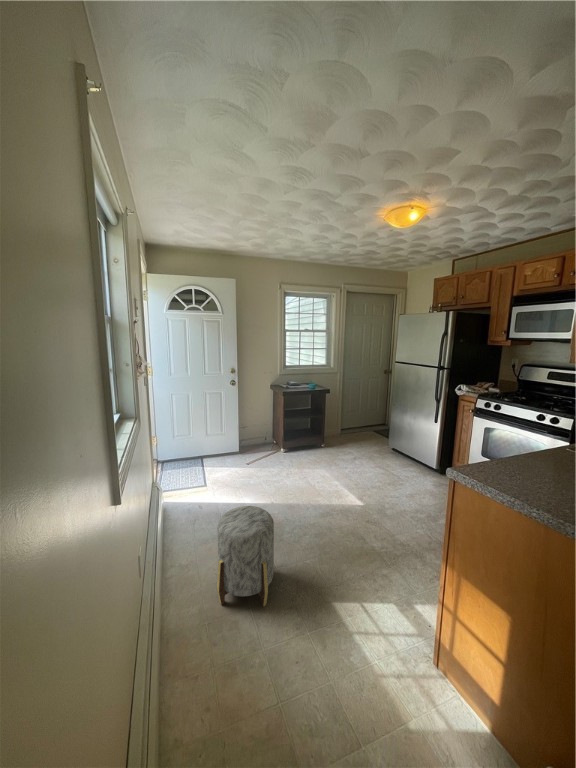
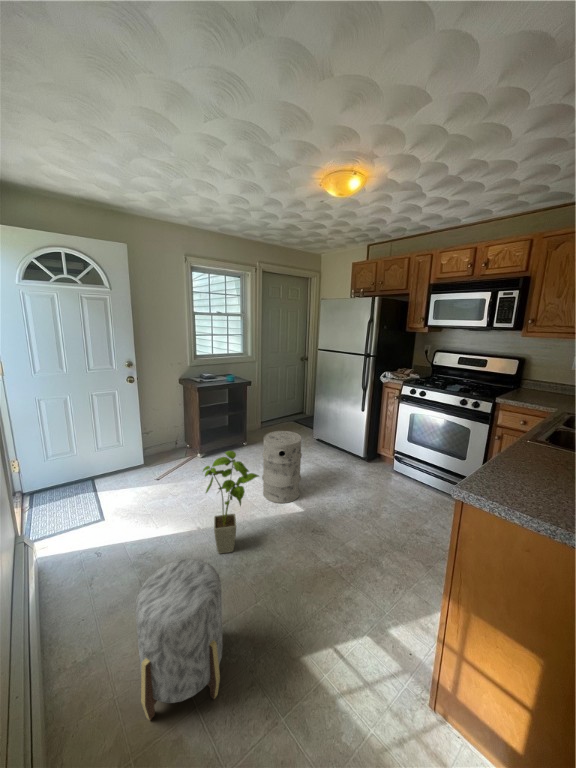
trash can: none [329,433,365,496] -> present [262,431,302,503]
house plant: none [274,439,320,523] -> present [203,451,259,554]

